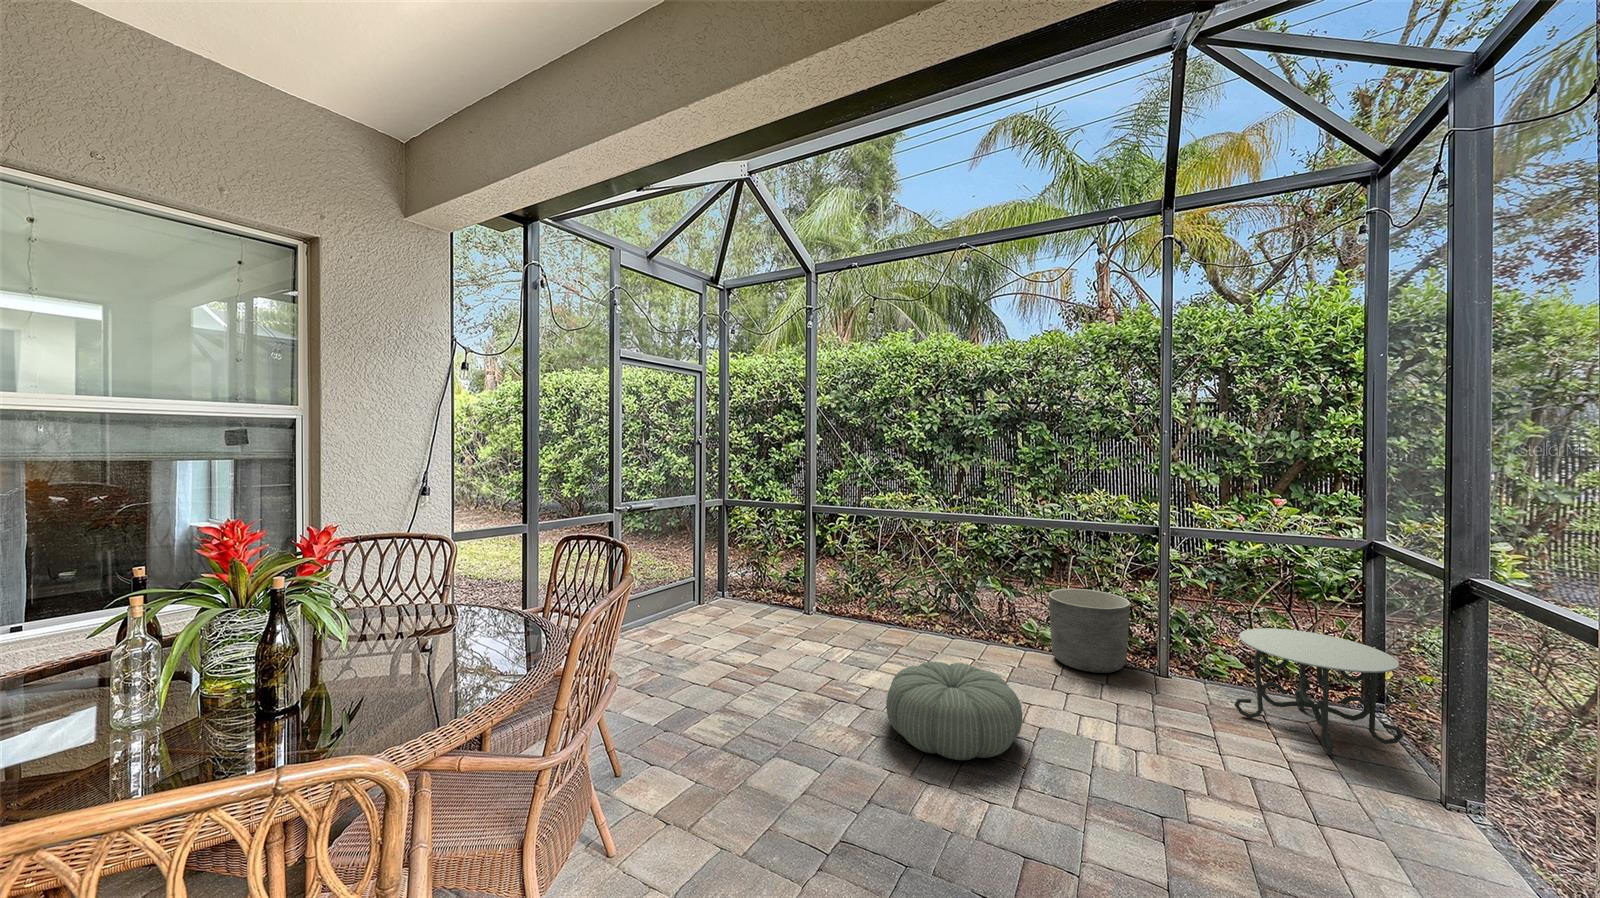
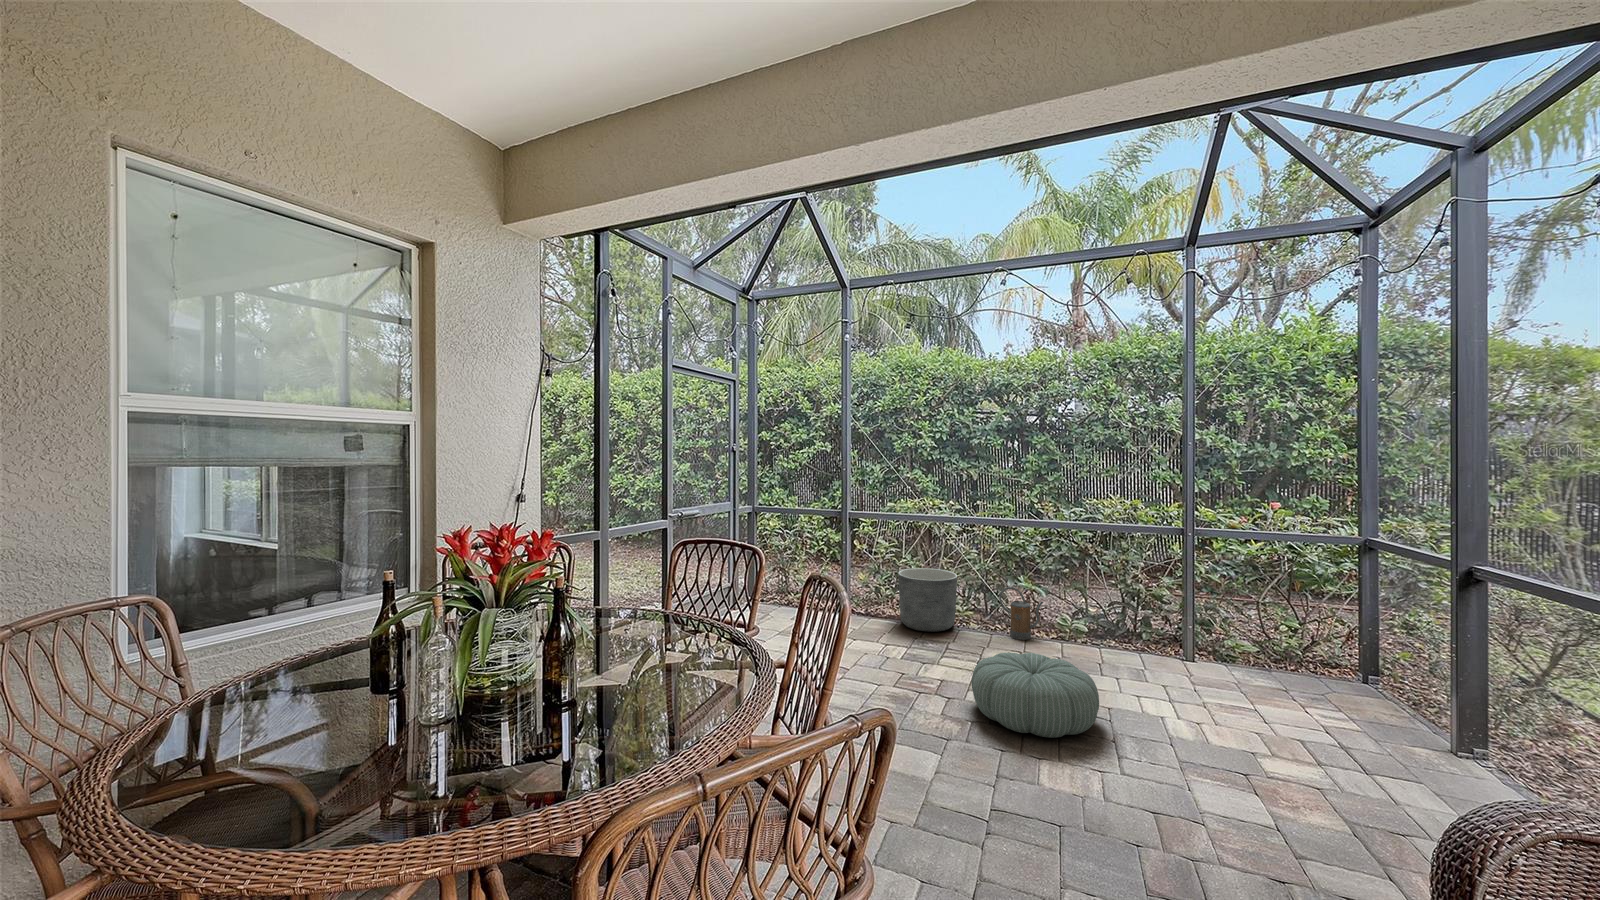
watering can: none [963,588,1007,645] -> present [999,587,1043,640]
planter: present [1049,589,1130,673] -> present [898,568,957,632]
side table: present [1234,628,1403,755] -> none [1261,615,1404,720]

